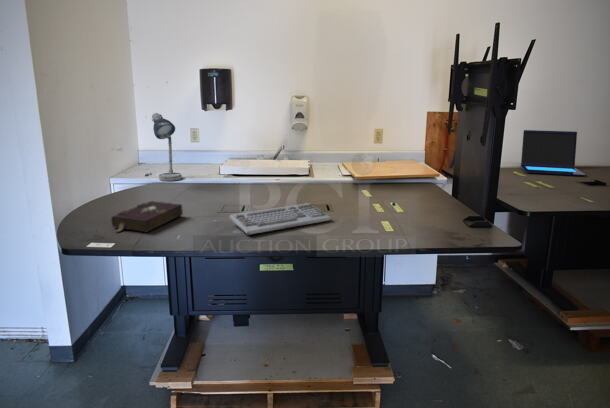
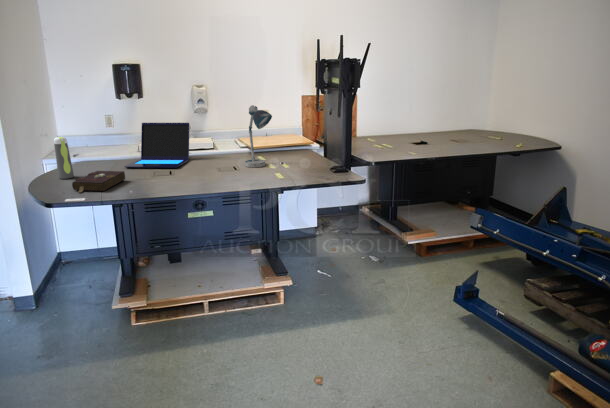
desk lamp: present [152,113,182,181] -> present [245,105,272,167]
laptop: present [520,130,585,176] -> present [124,123,189,168]
water bottle: none [107,155,128,207] -> present [54,137,74,179]
keyboard: present [229,203,331,234] -> none [165,165,239,186]

